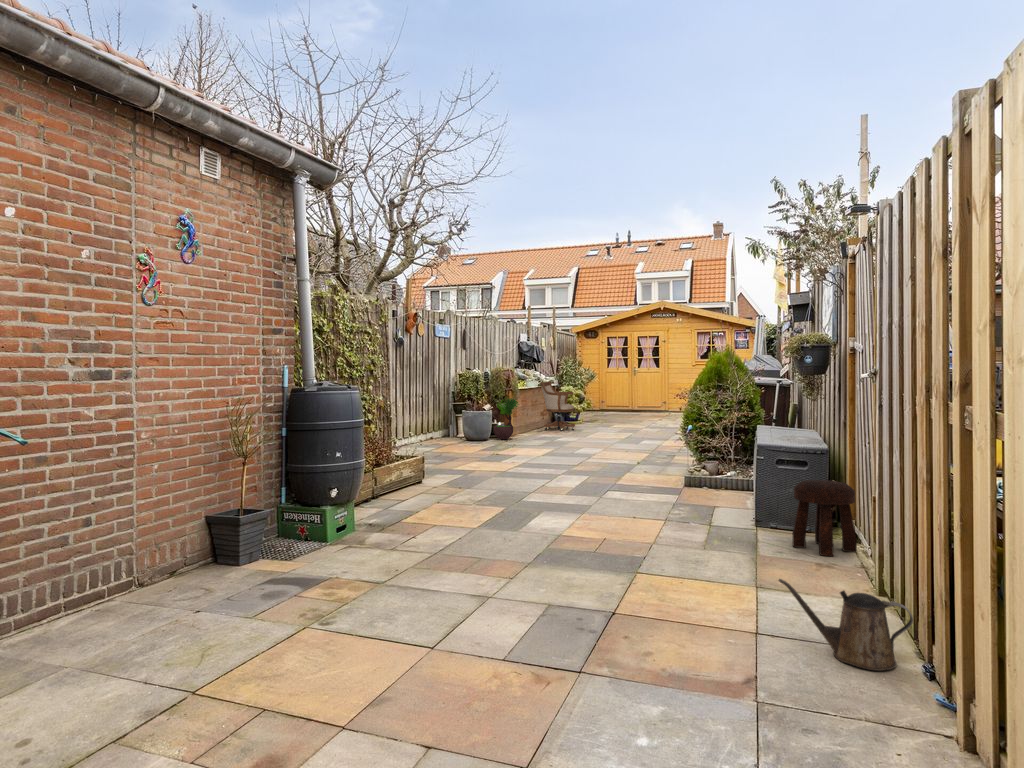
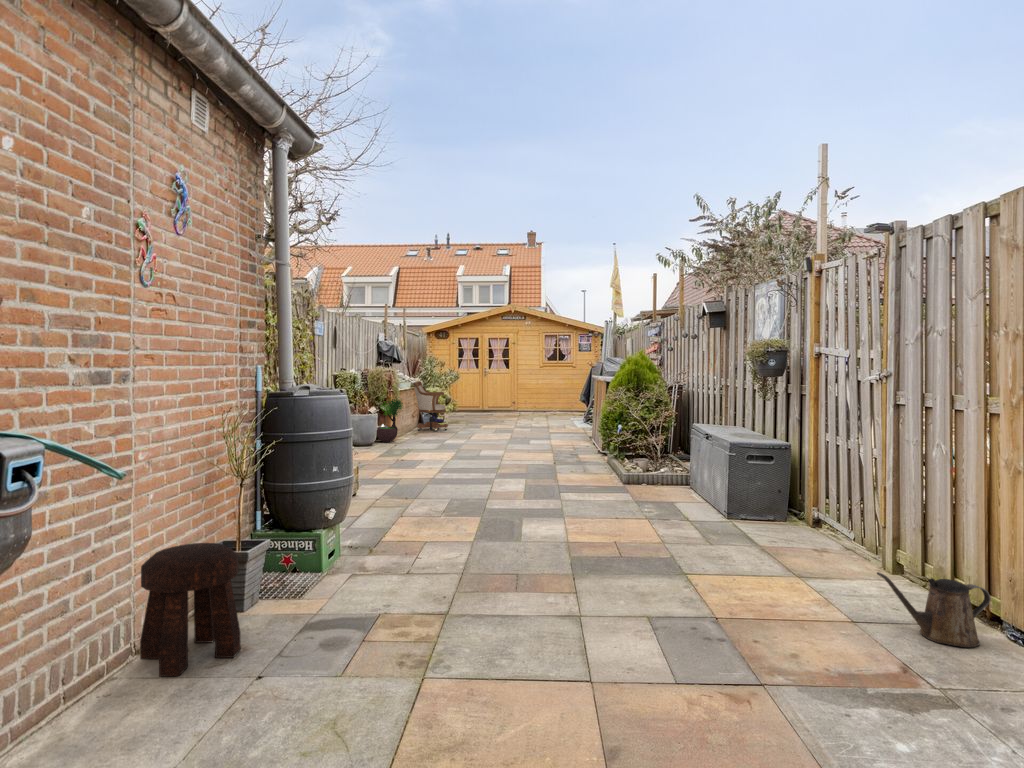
stool: present [793,480,857,556] -> present [140,543,241,676]

